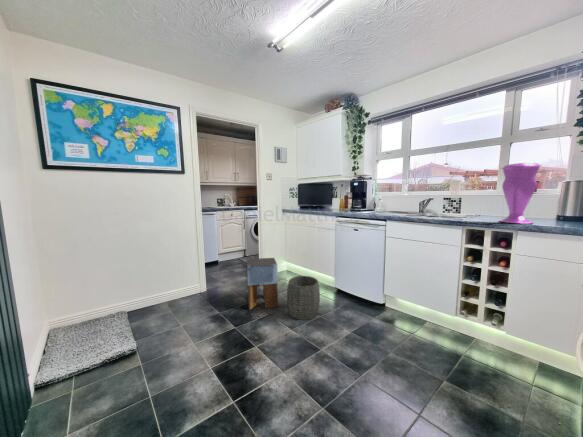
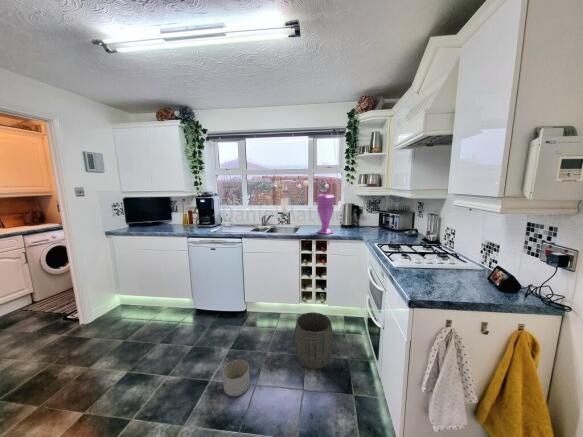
stool: present [247,258,278,310] -> none [68,305,134,390]
woven basket: present [287,276,320,320] -> present [295,312,333,369]
planter: none [330,335,358,372] -> present [223,360,250,396]

